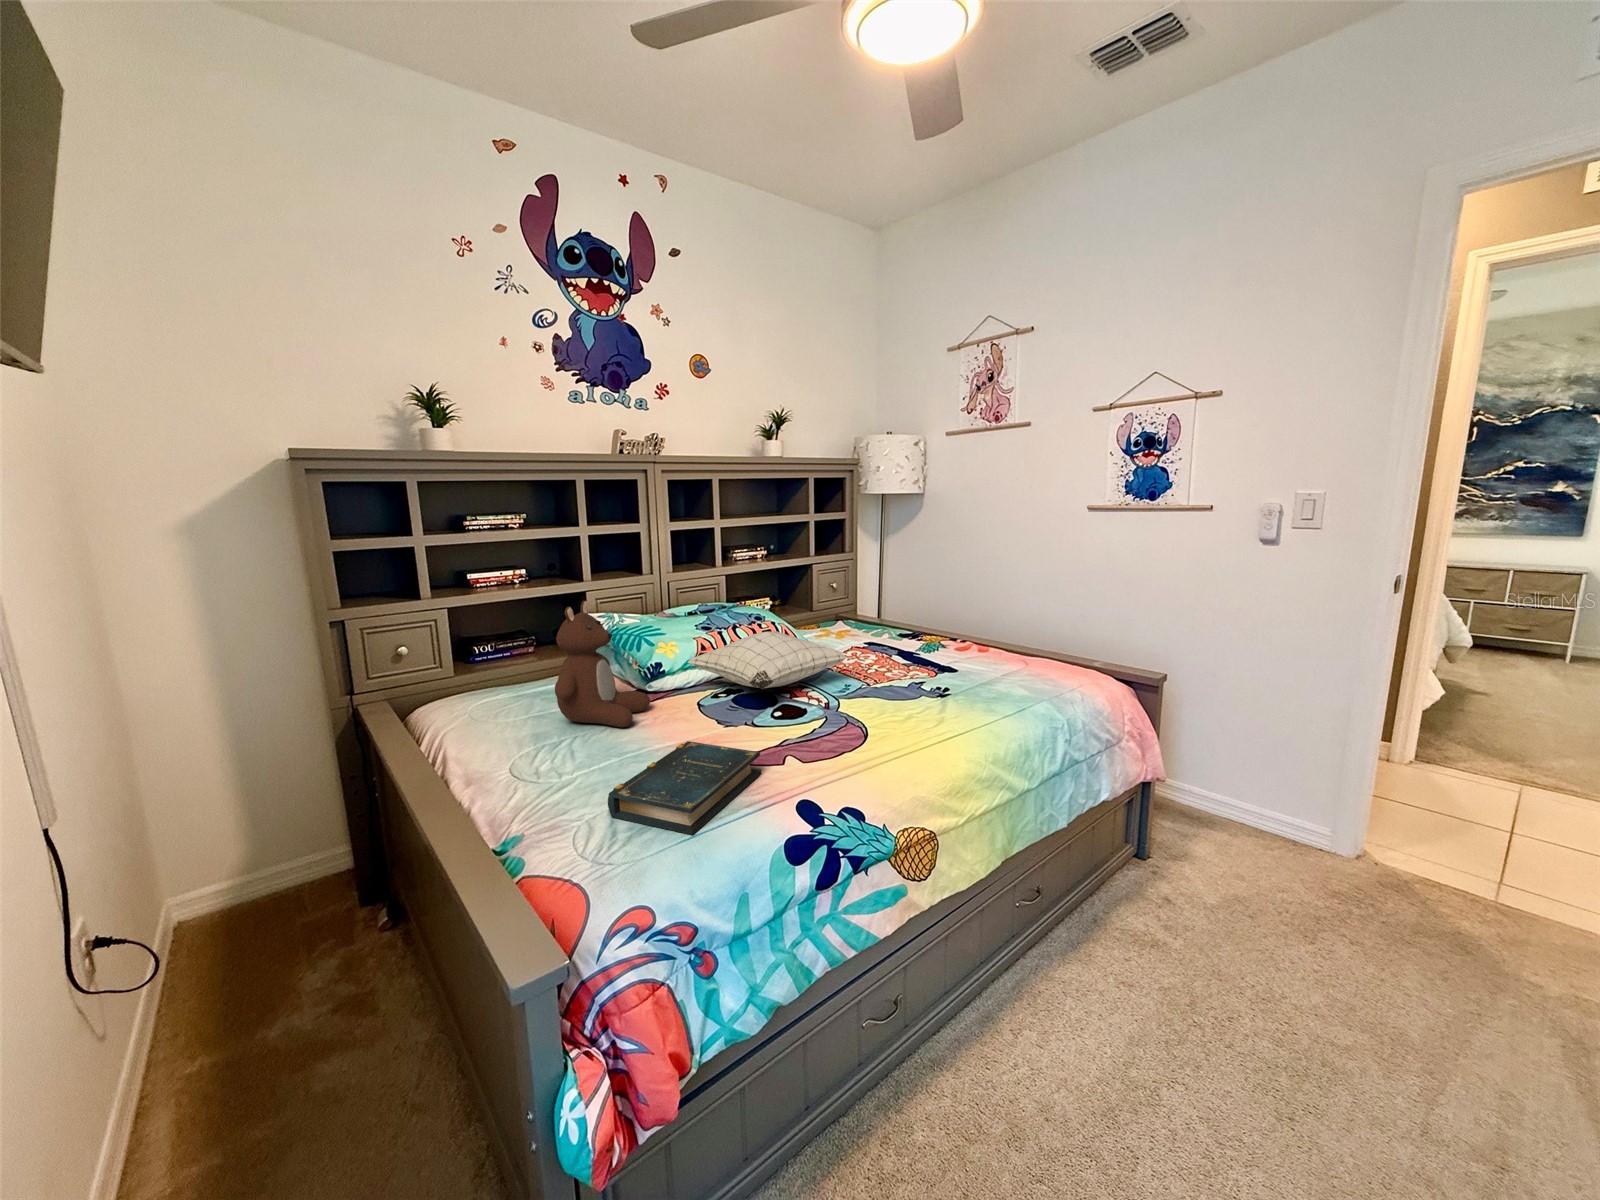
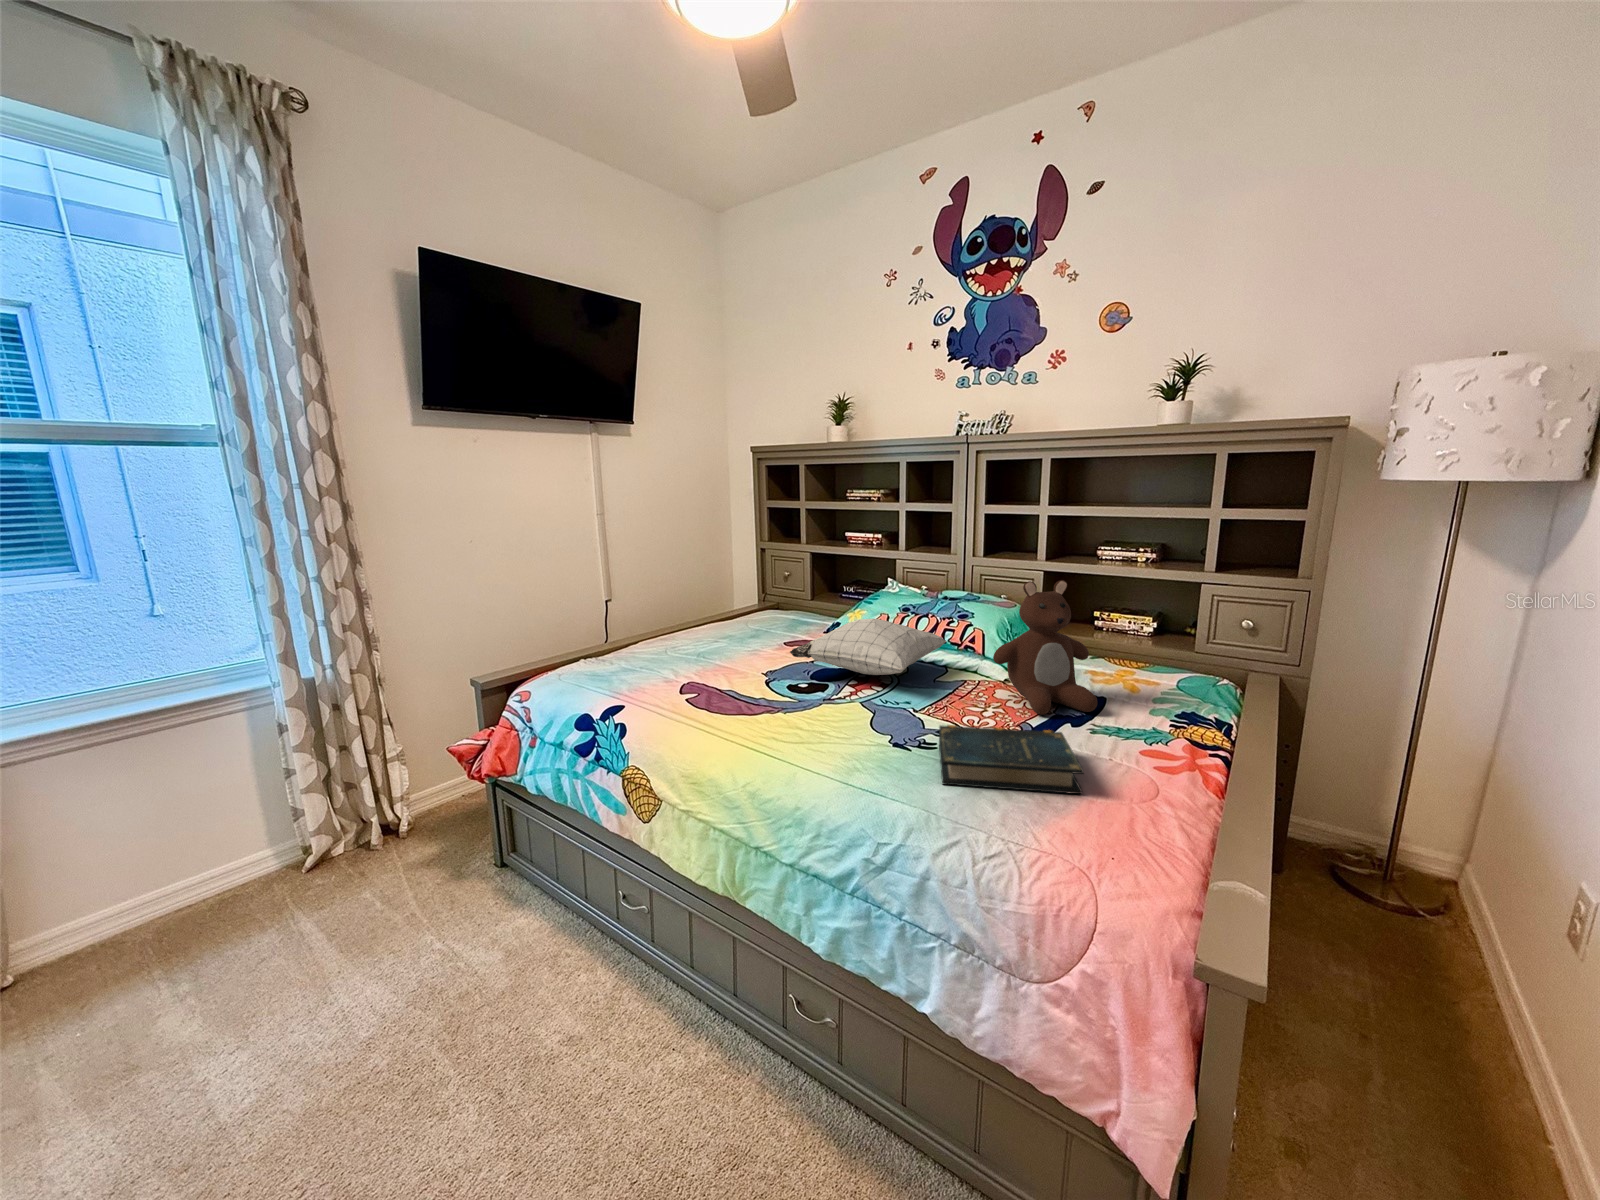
teddy bear: present [555,601,650,727] -> present [993,580,1097,715]
book: present [608,741,761,835] -> present [939,725,1084,794]

